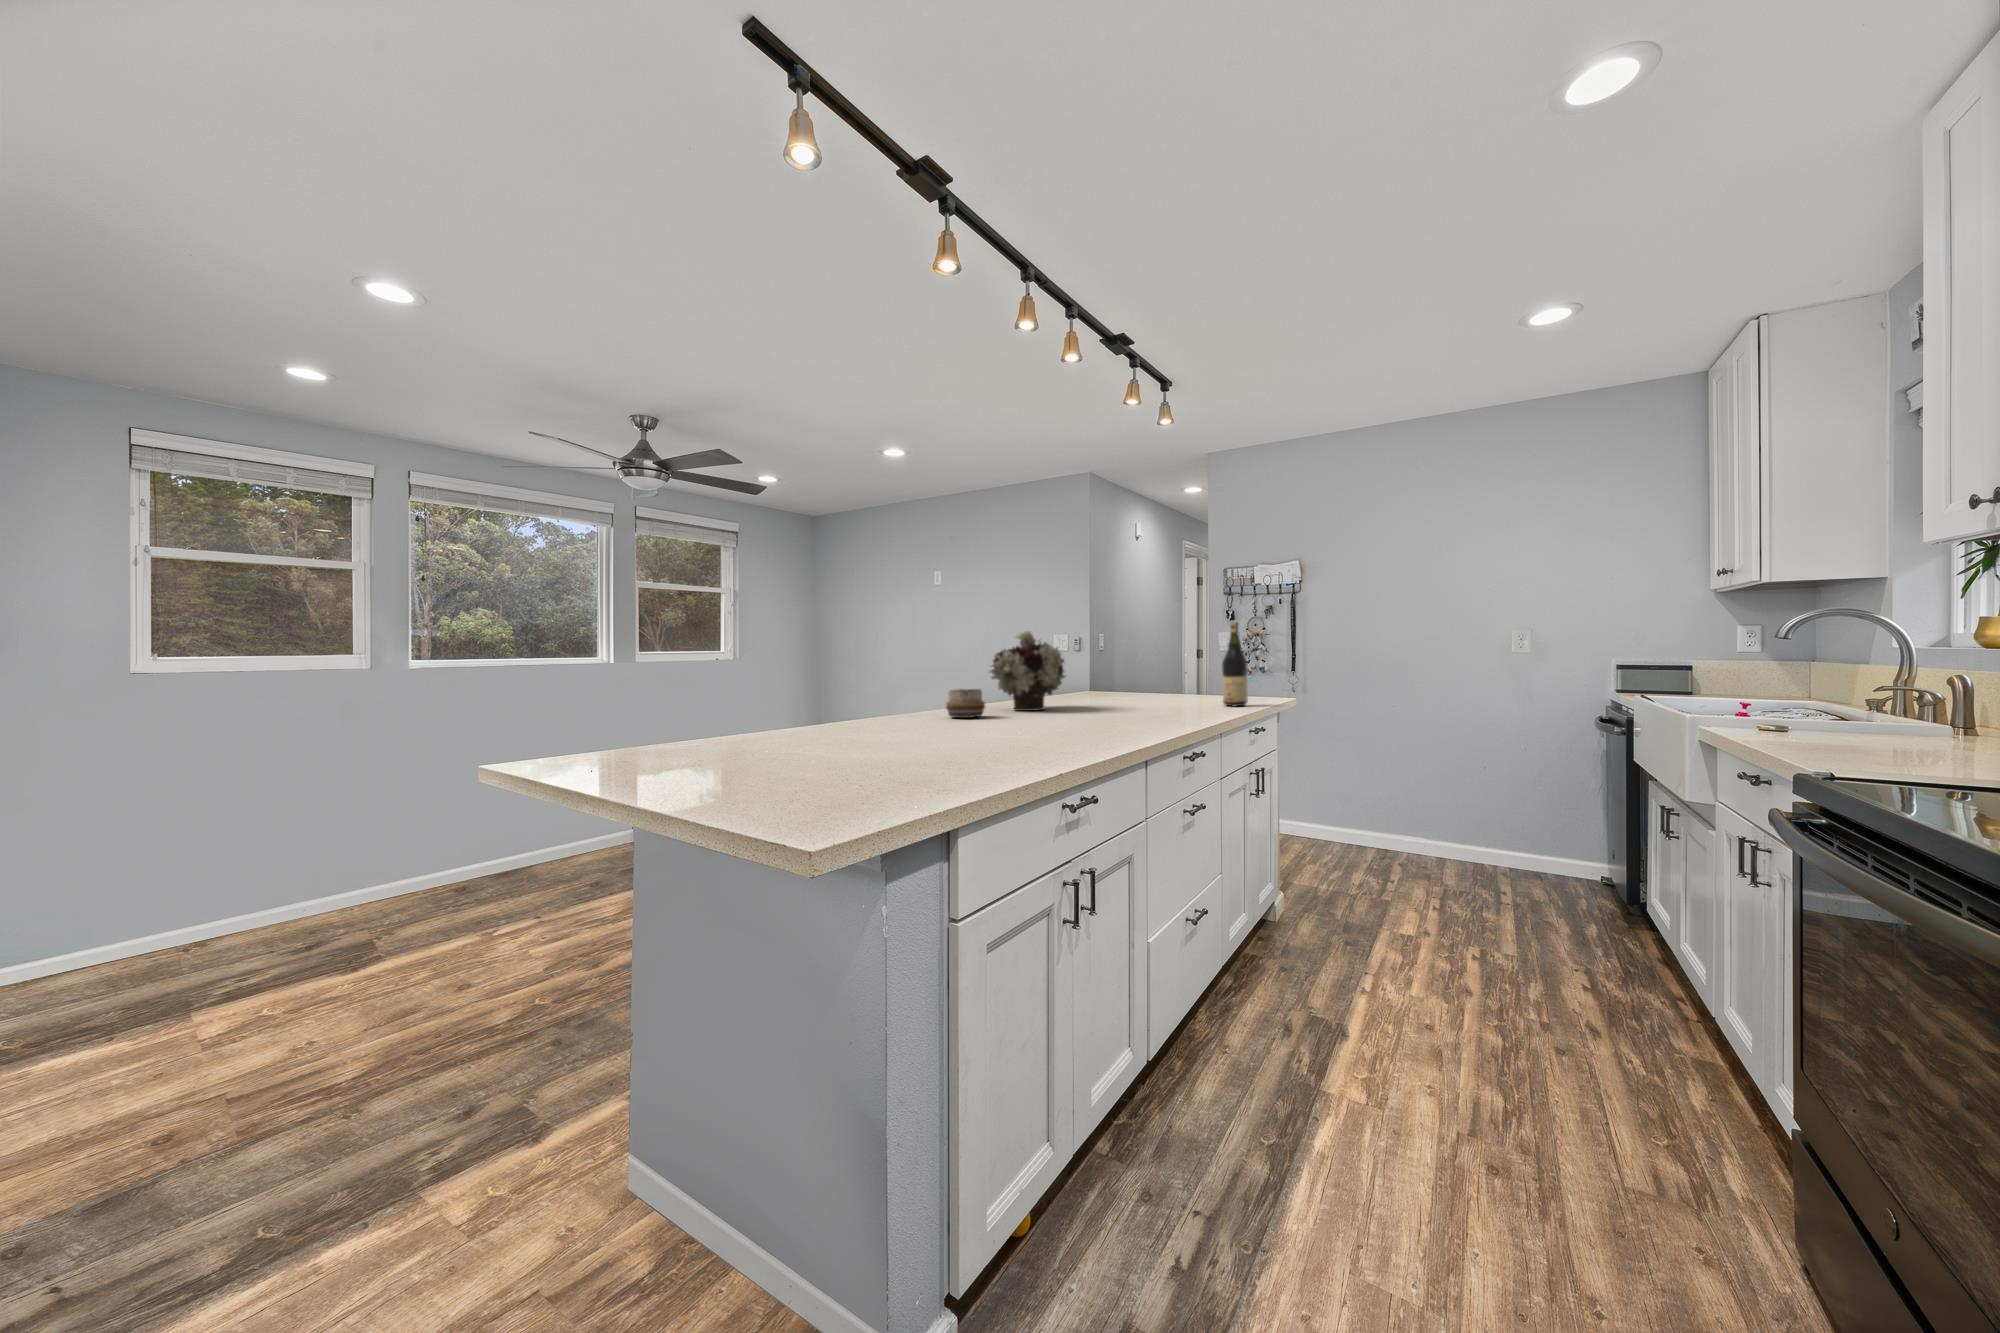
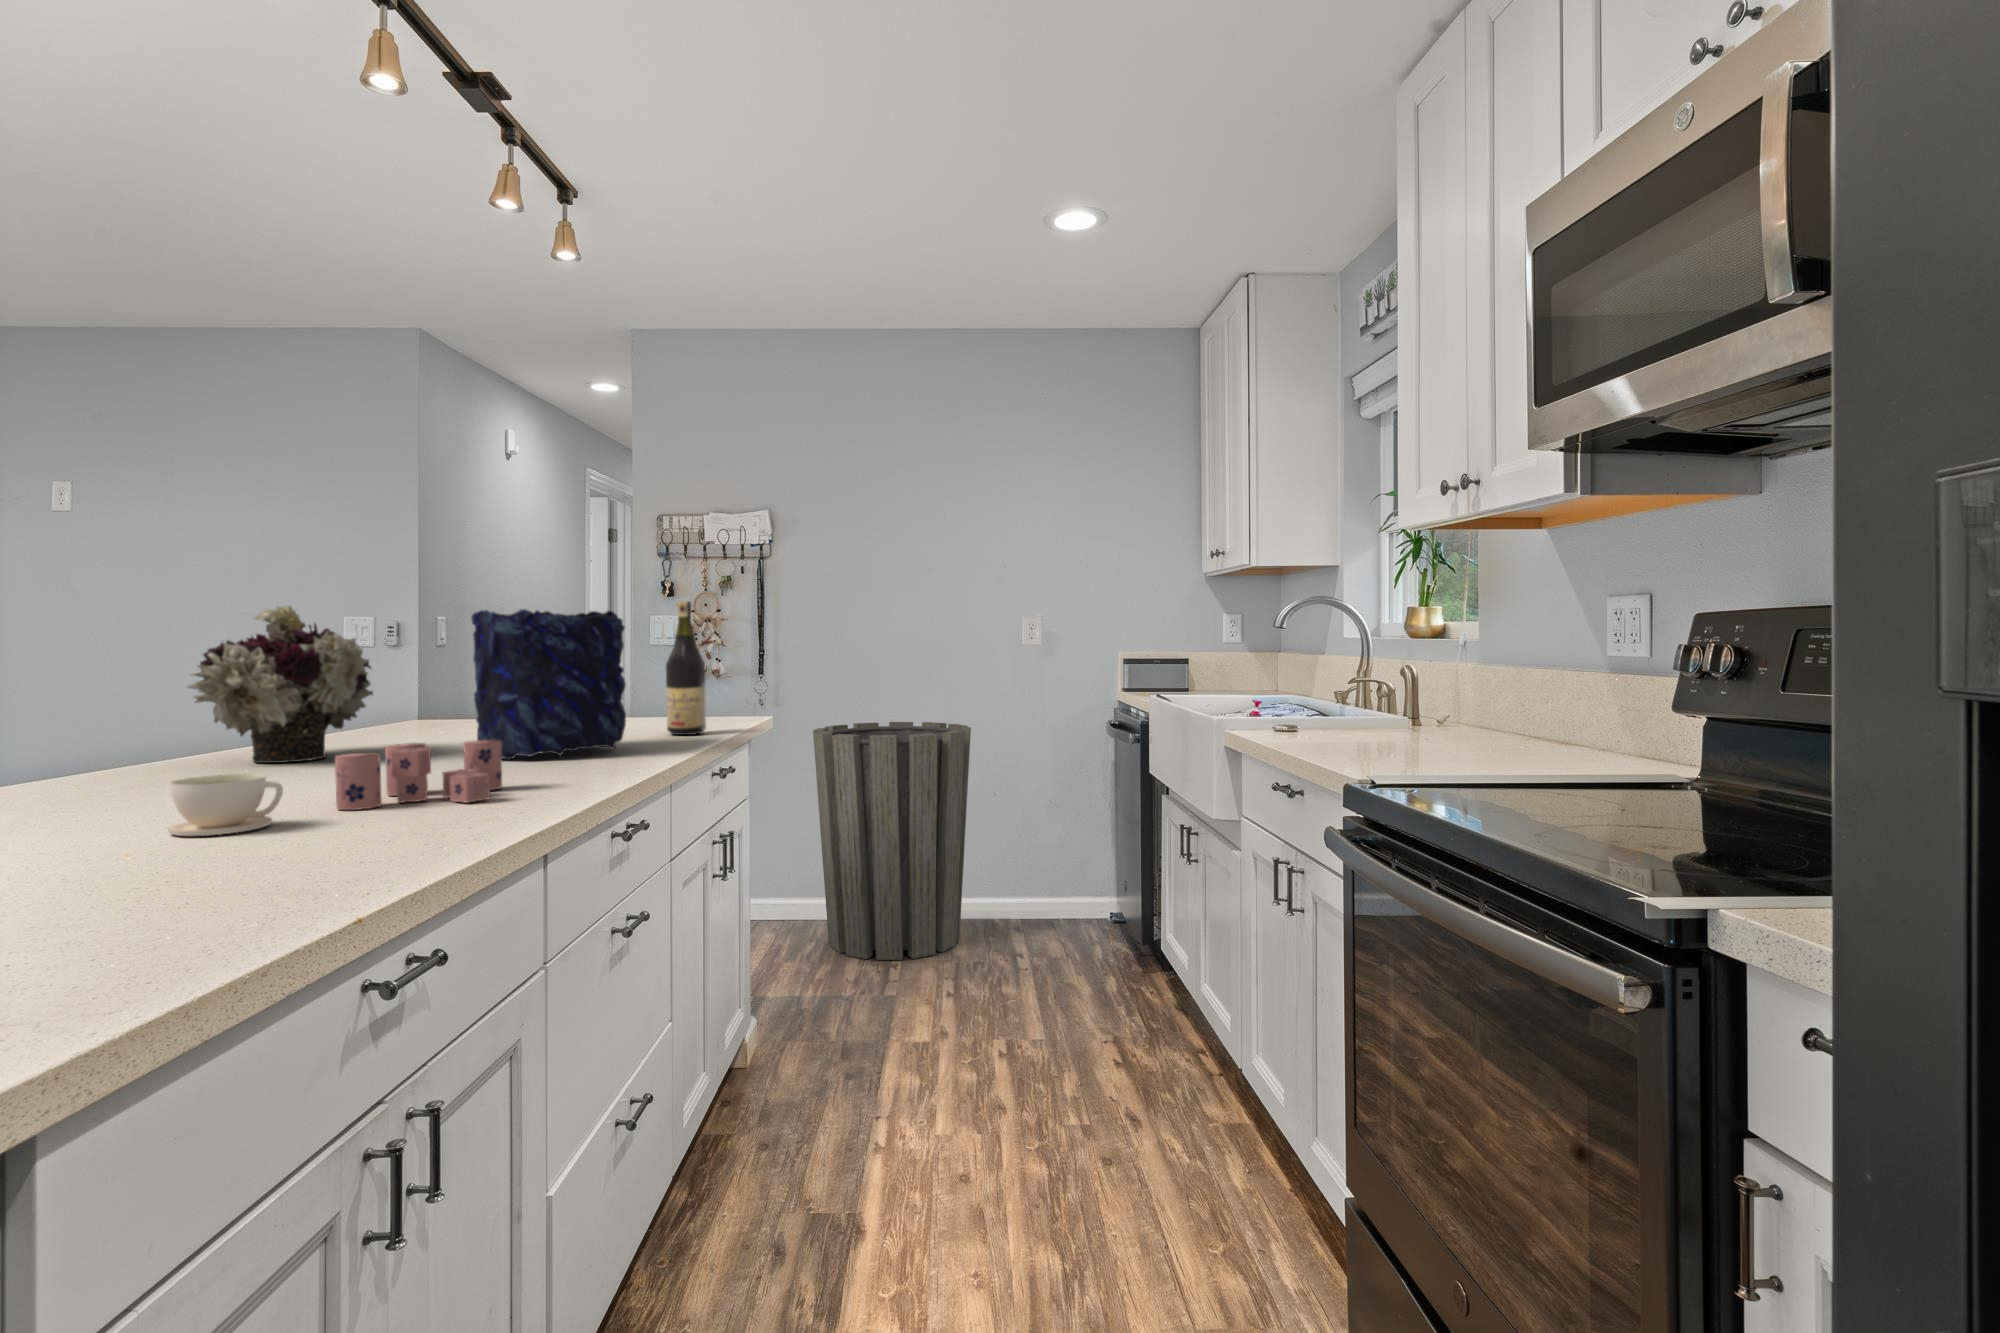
vase: none [1113,629,1196,715] -> present [471,609,626,760]
decorative bowl: present [946,689,985,718] -> none [65,725,177,789]
candle: none [1051,701,1127,732] -> present [335,740,502,810]
trash can: none [1330,707,1462,882] -> present [813,722,971,960]
coffee cup: none [987,711,1030,737] -> present [168,774,283,836]

